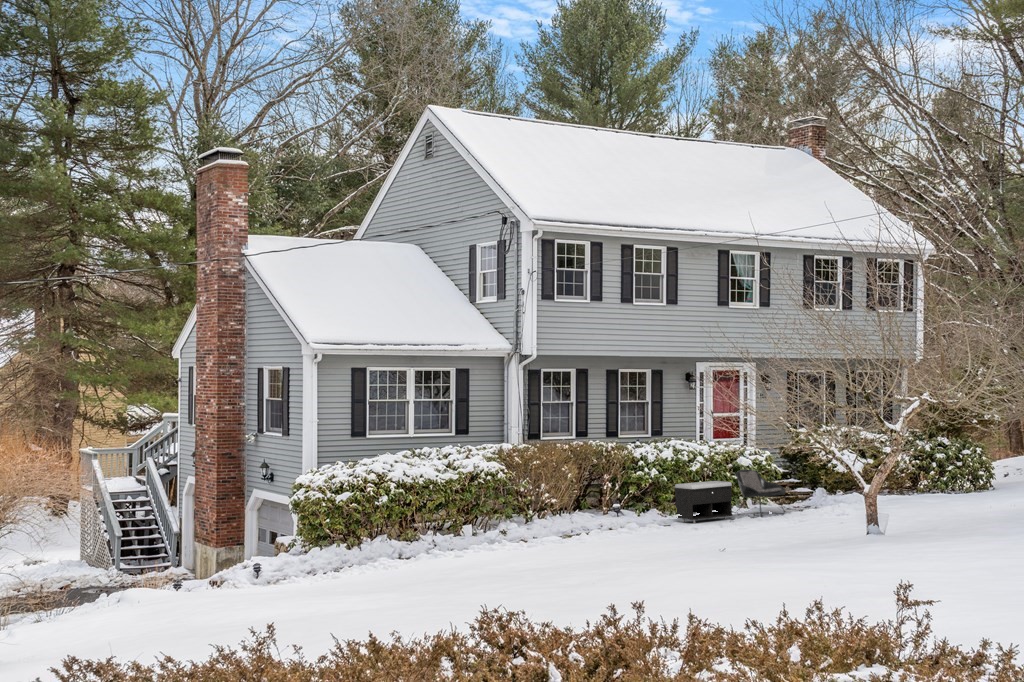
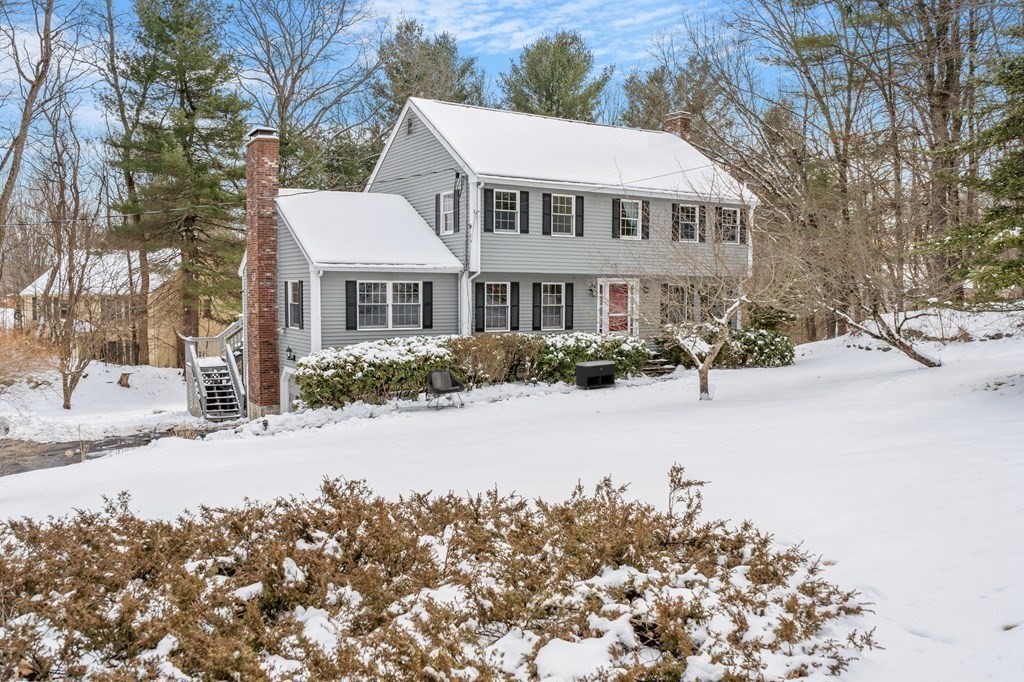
lounge chair: present [736,469,786,515] -> present [427,370,465,411]

